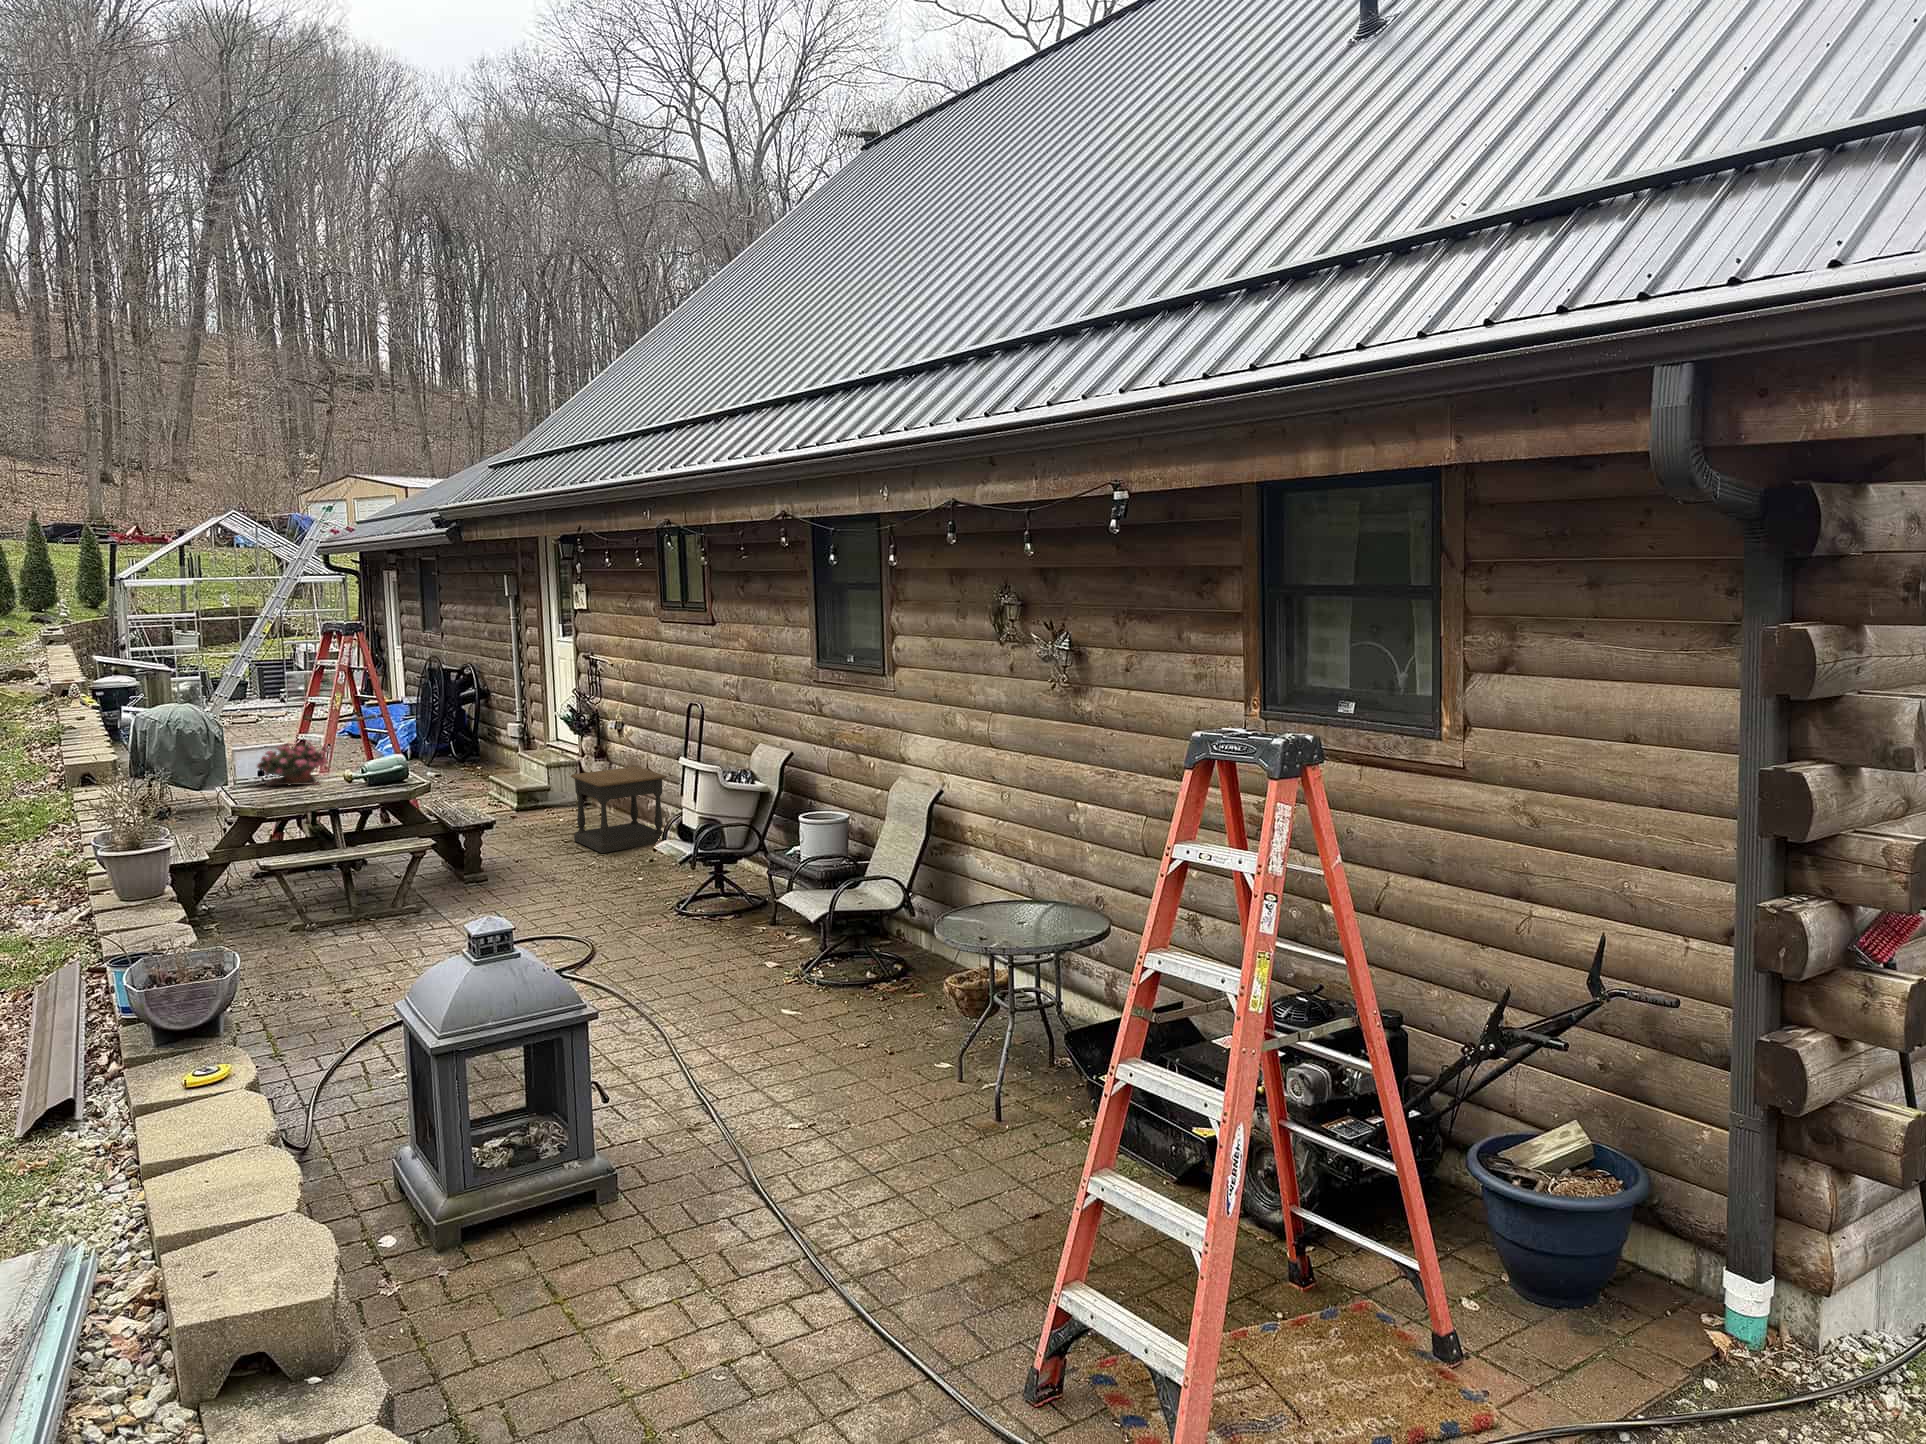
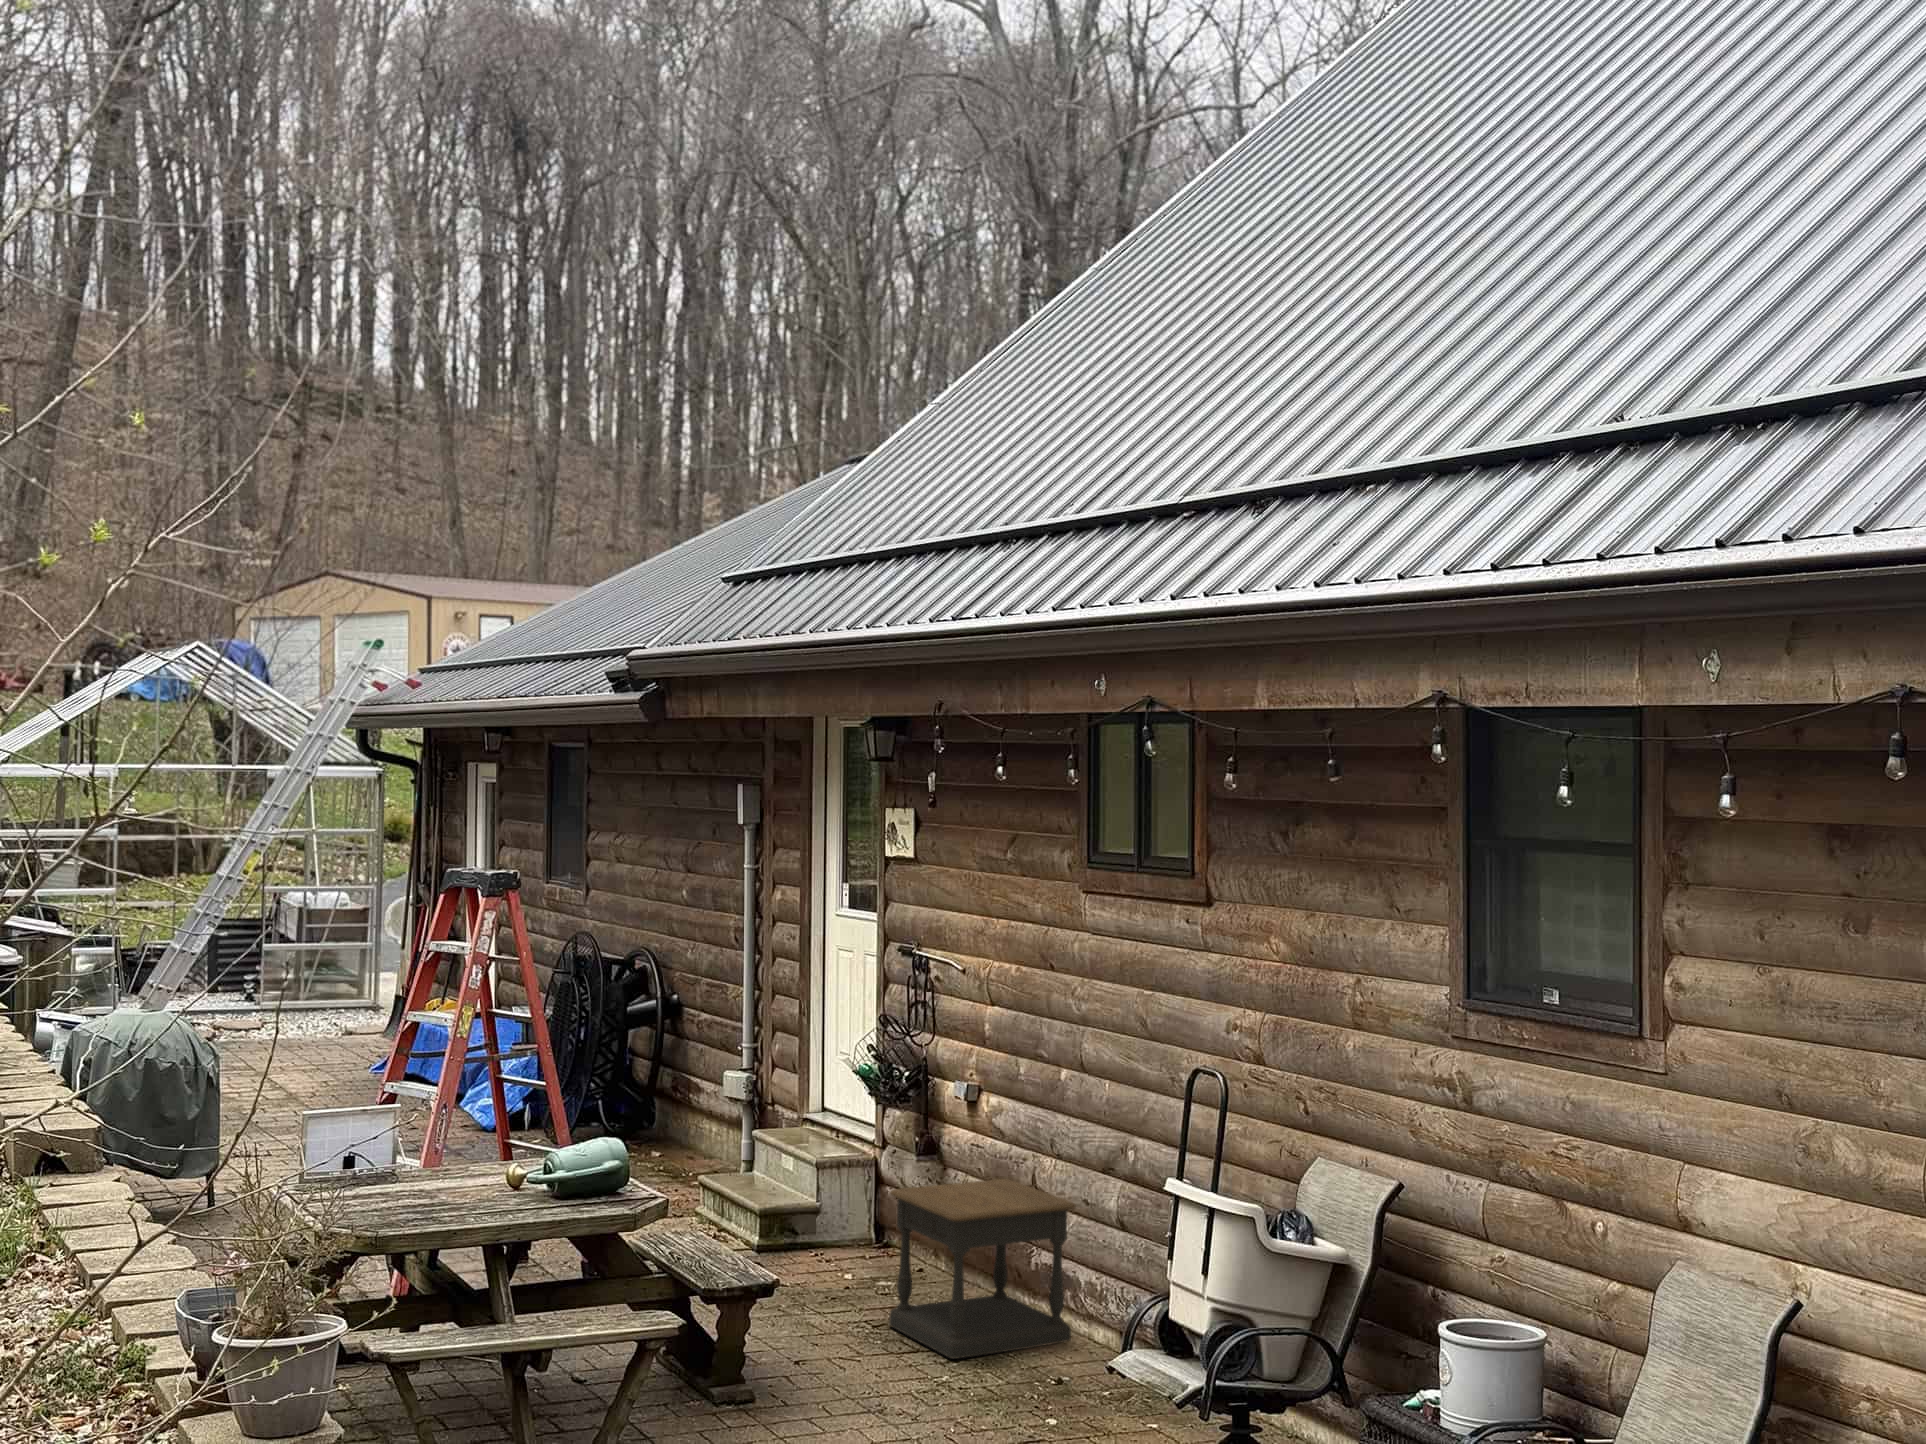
potted flower: present [257,741,327,786] -> none [370,1101,485,1190]

